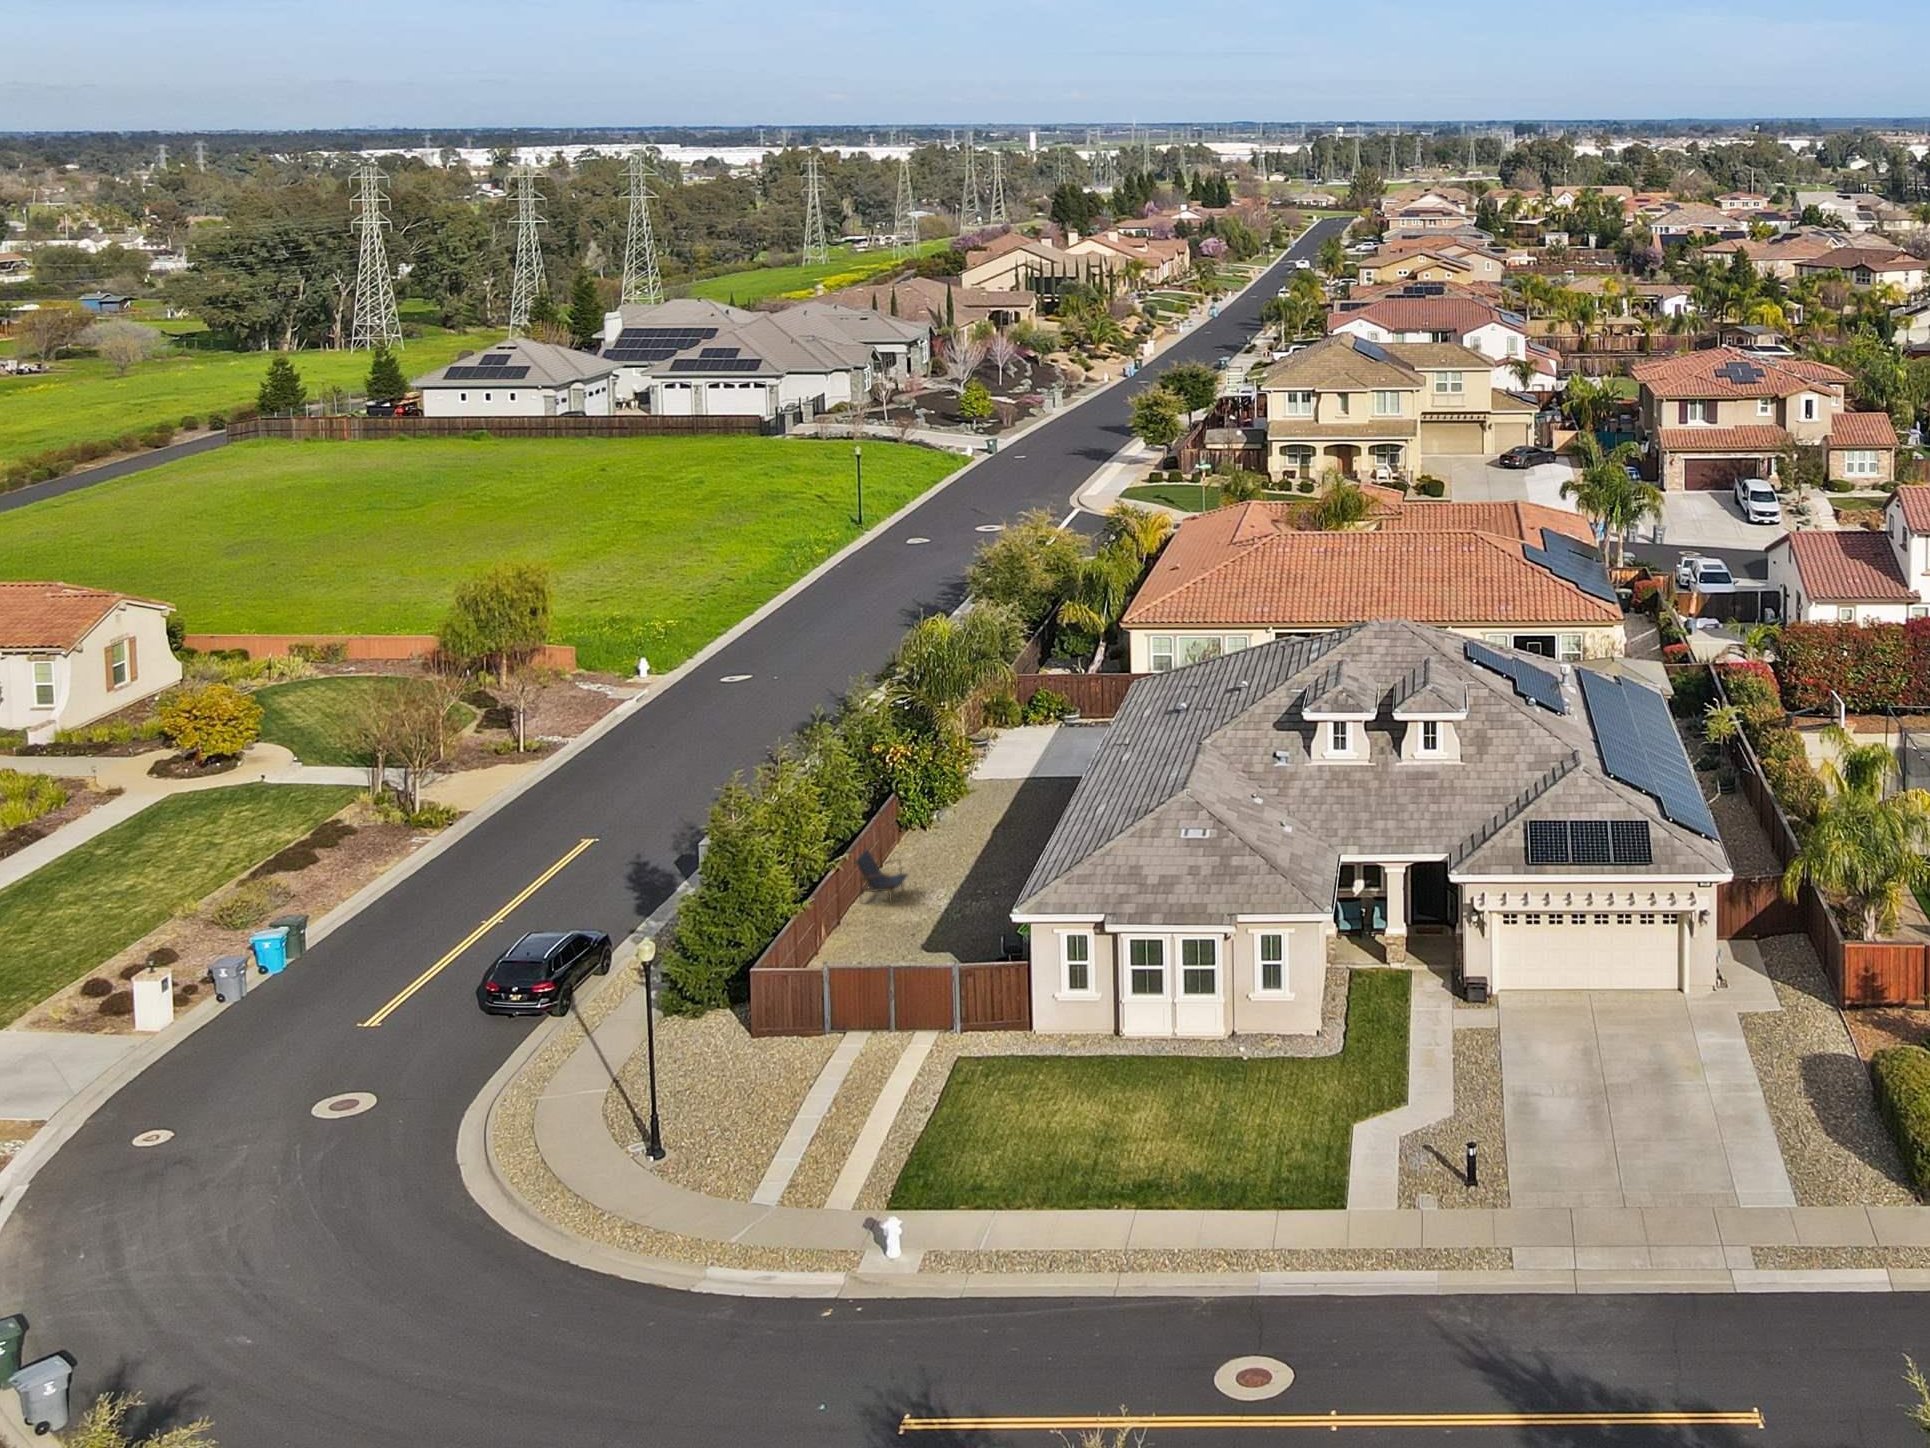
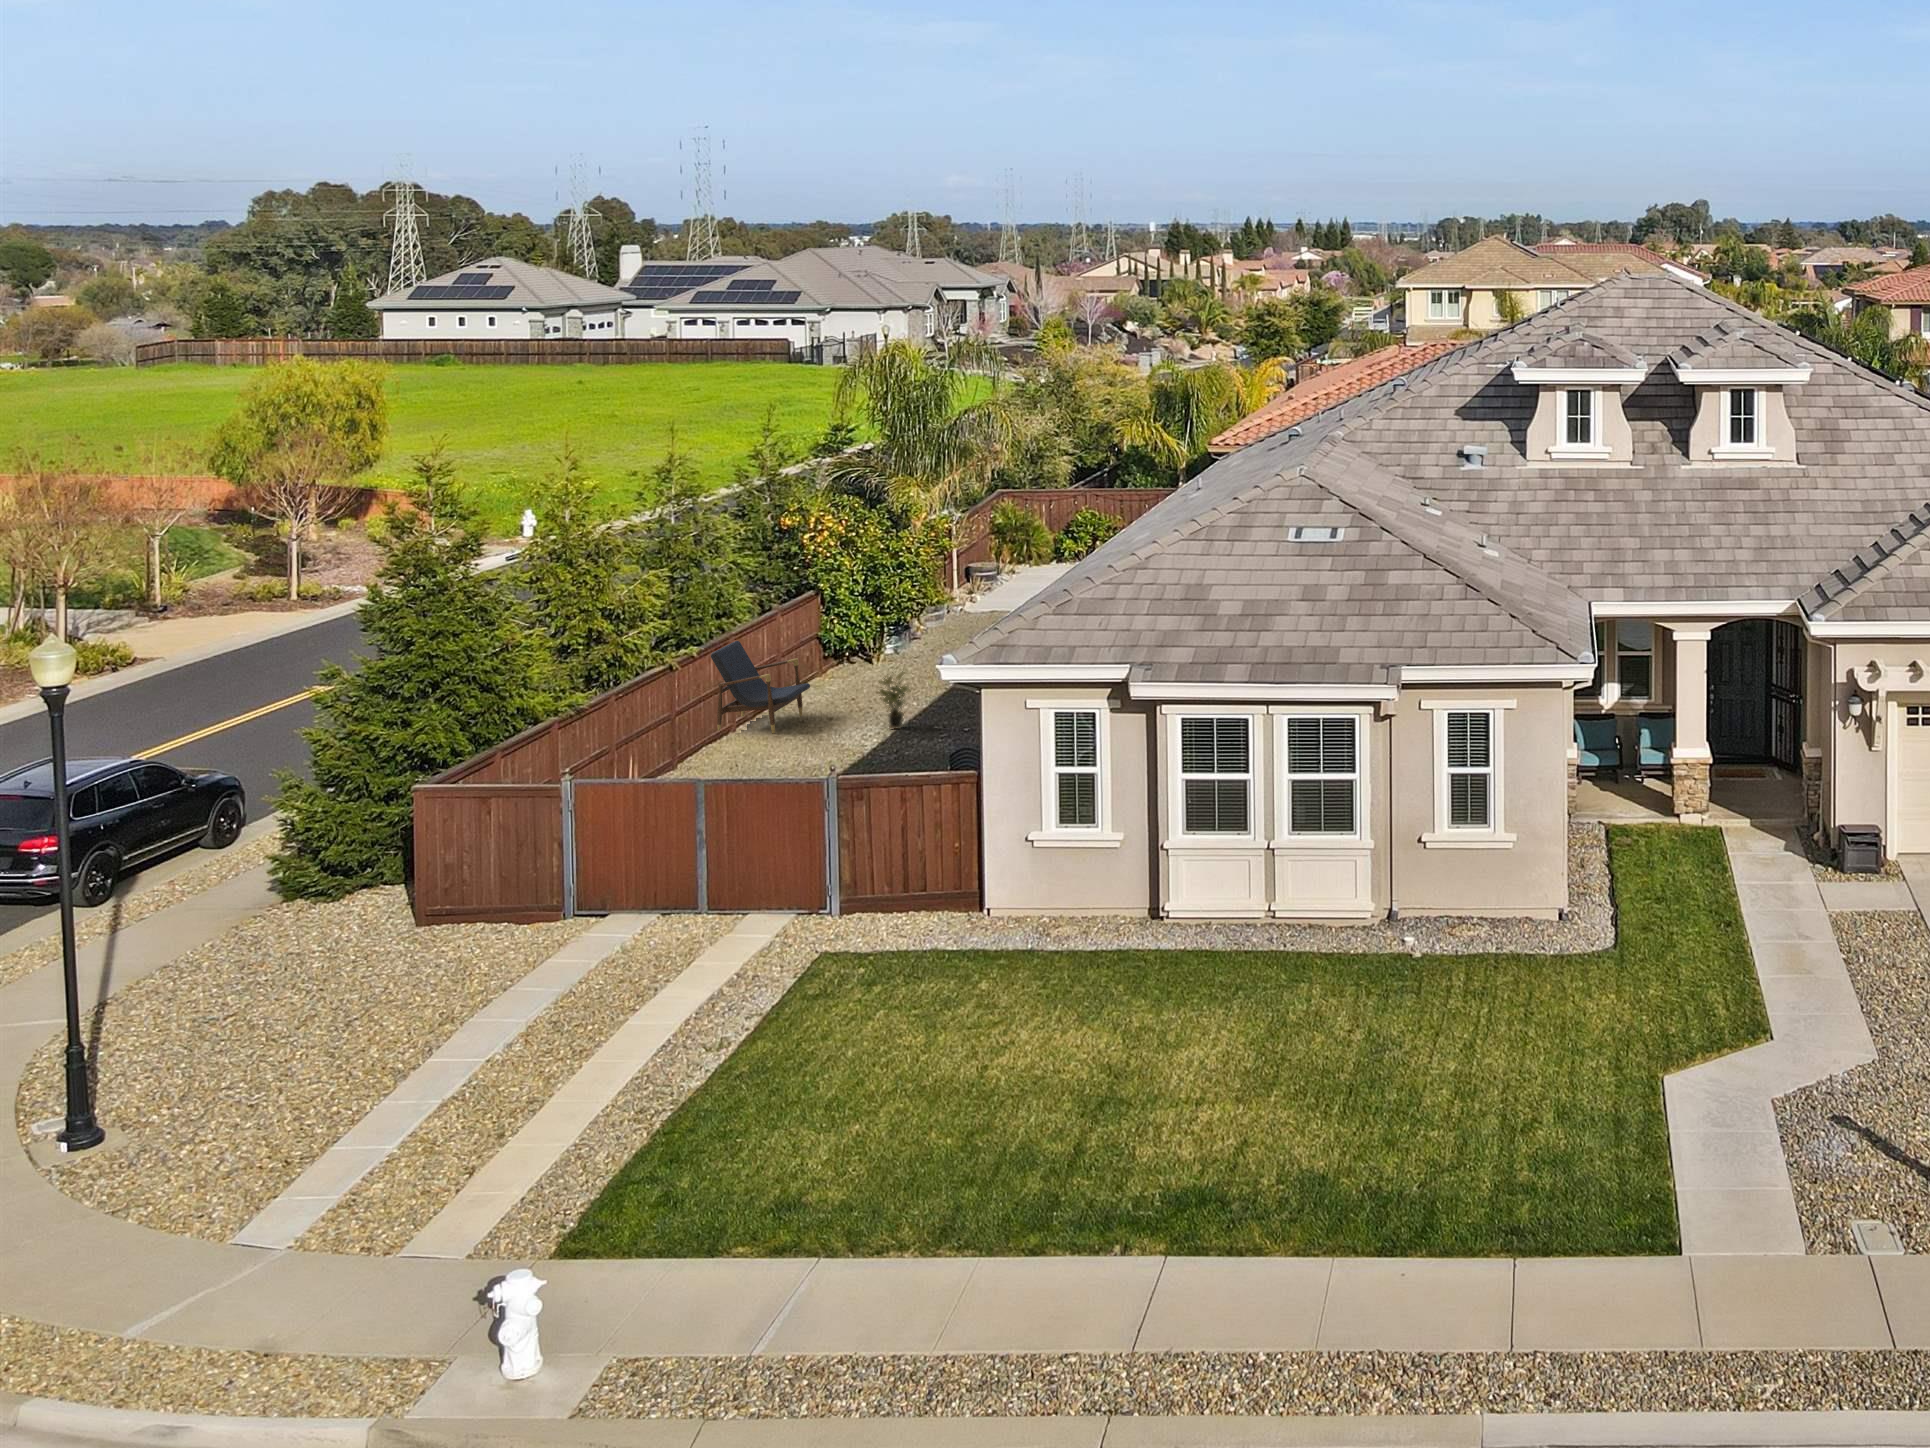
potted plant: none [949,866,967,902] -> present [880,671,909,729]

